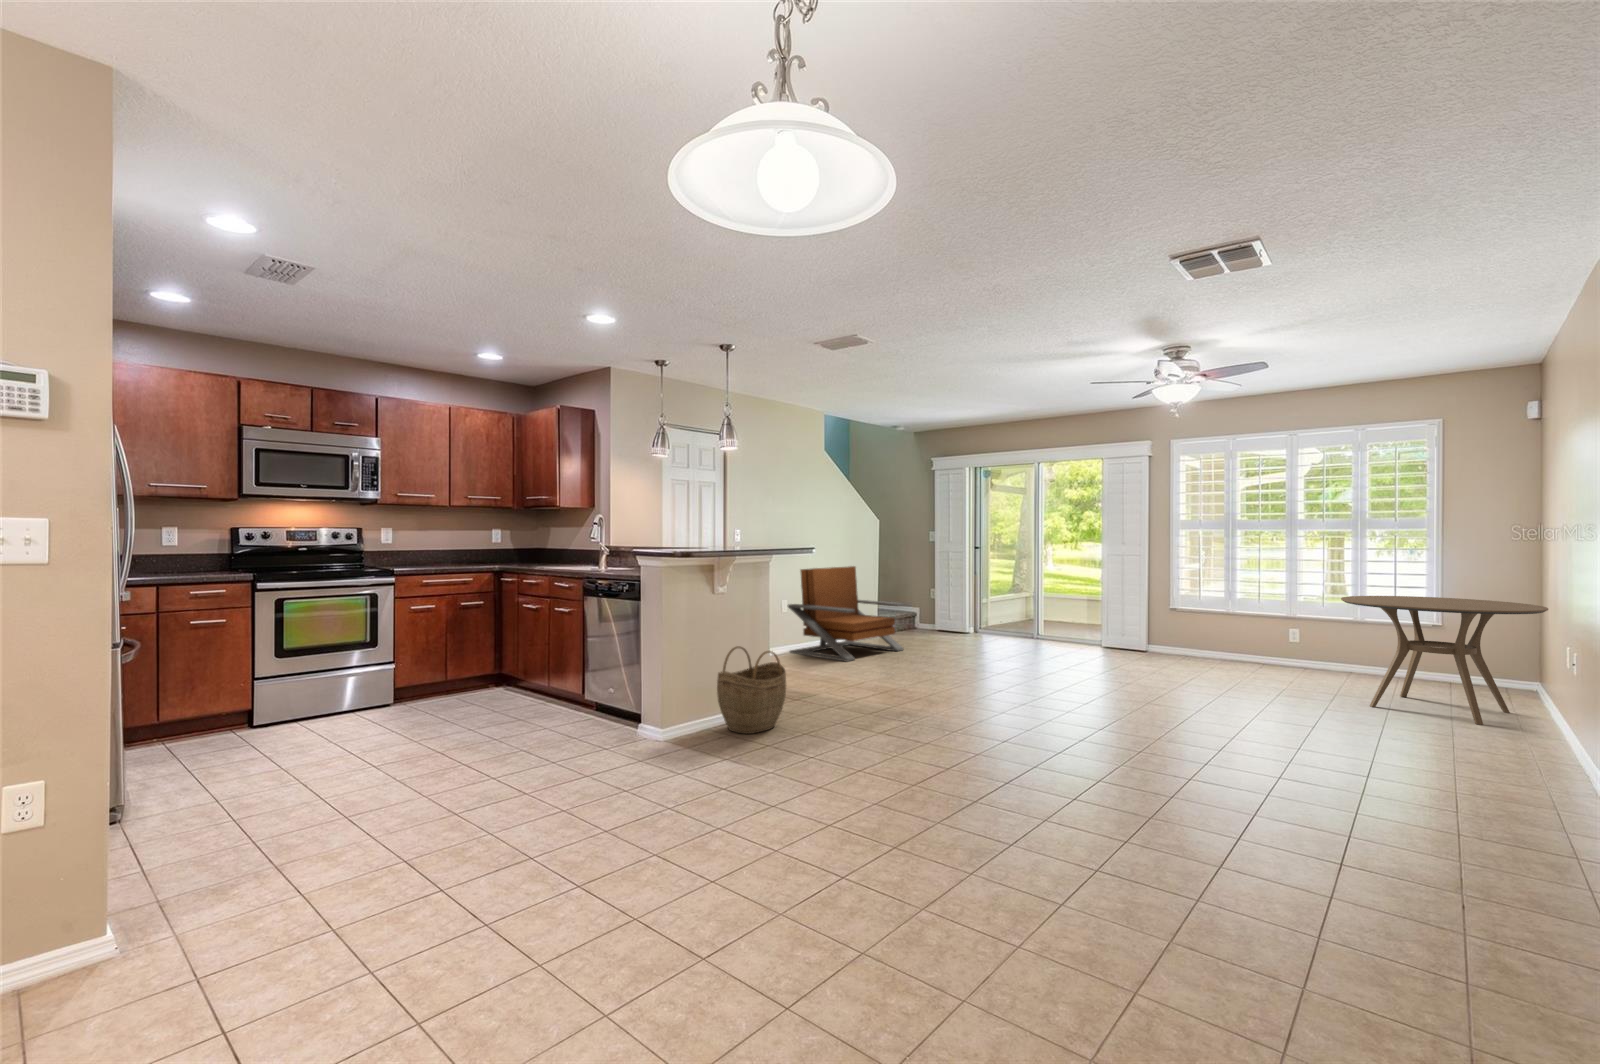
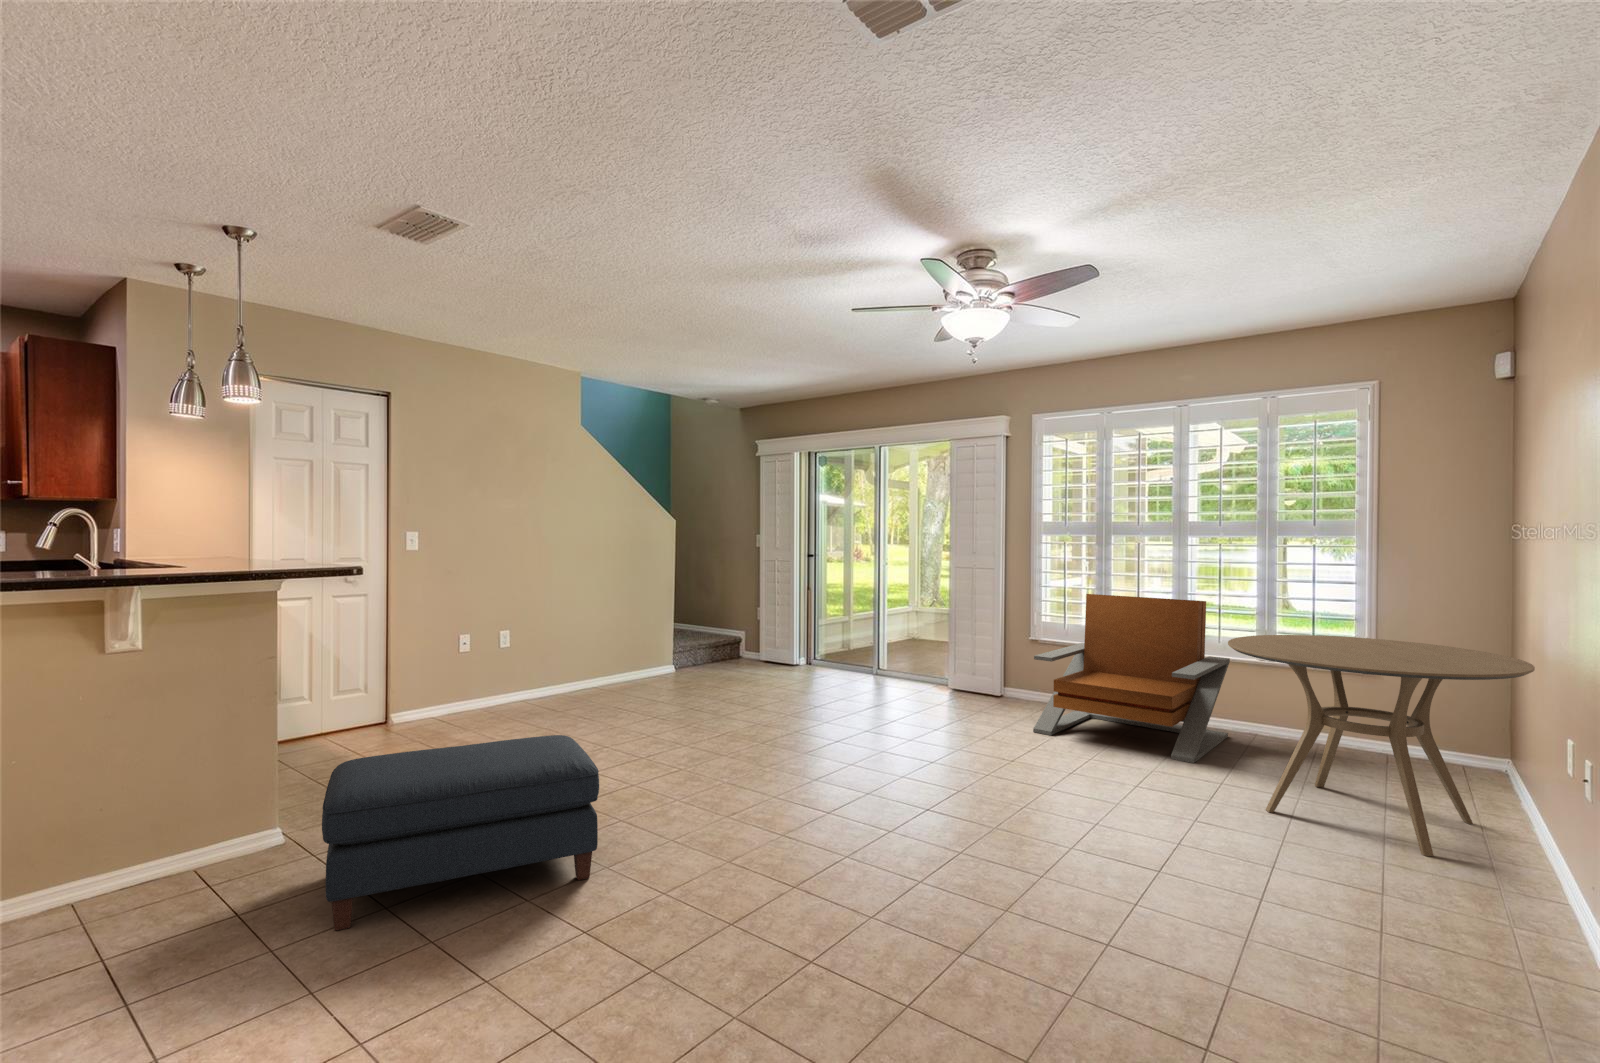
lounge chair: present [788,566,903,662] -> present [1033,594,1230,763]
woven basket: present [717,646,786,734] -> none [91,743,256,914]
ottoman: none [823,650,980,741] -> present [322,735,599,931]

